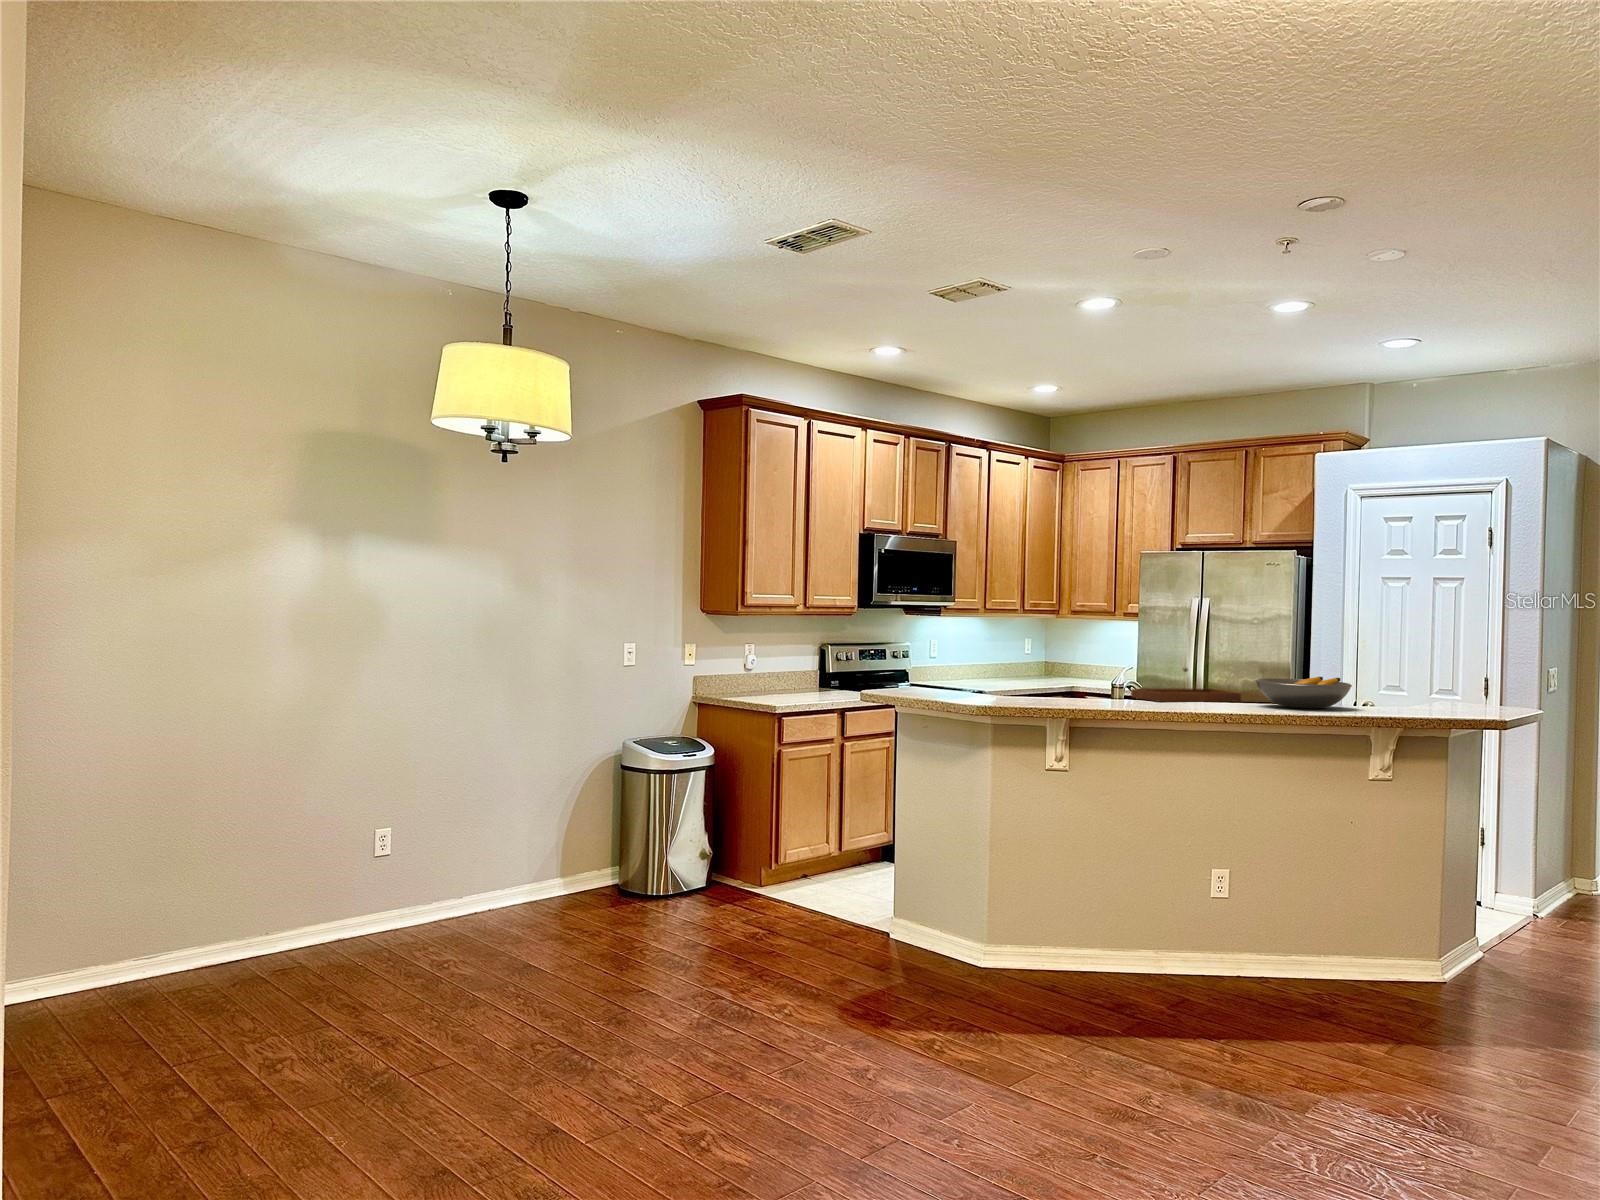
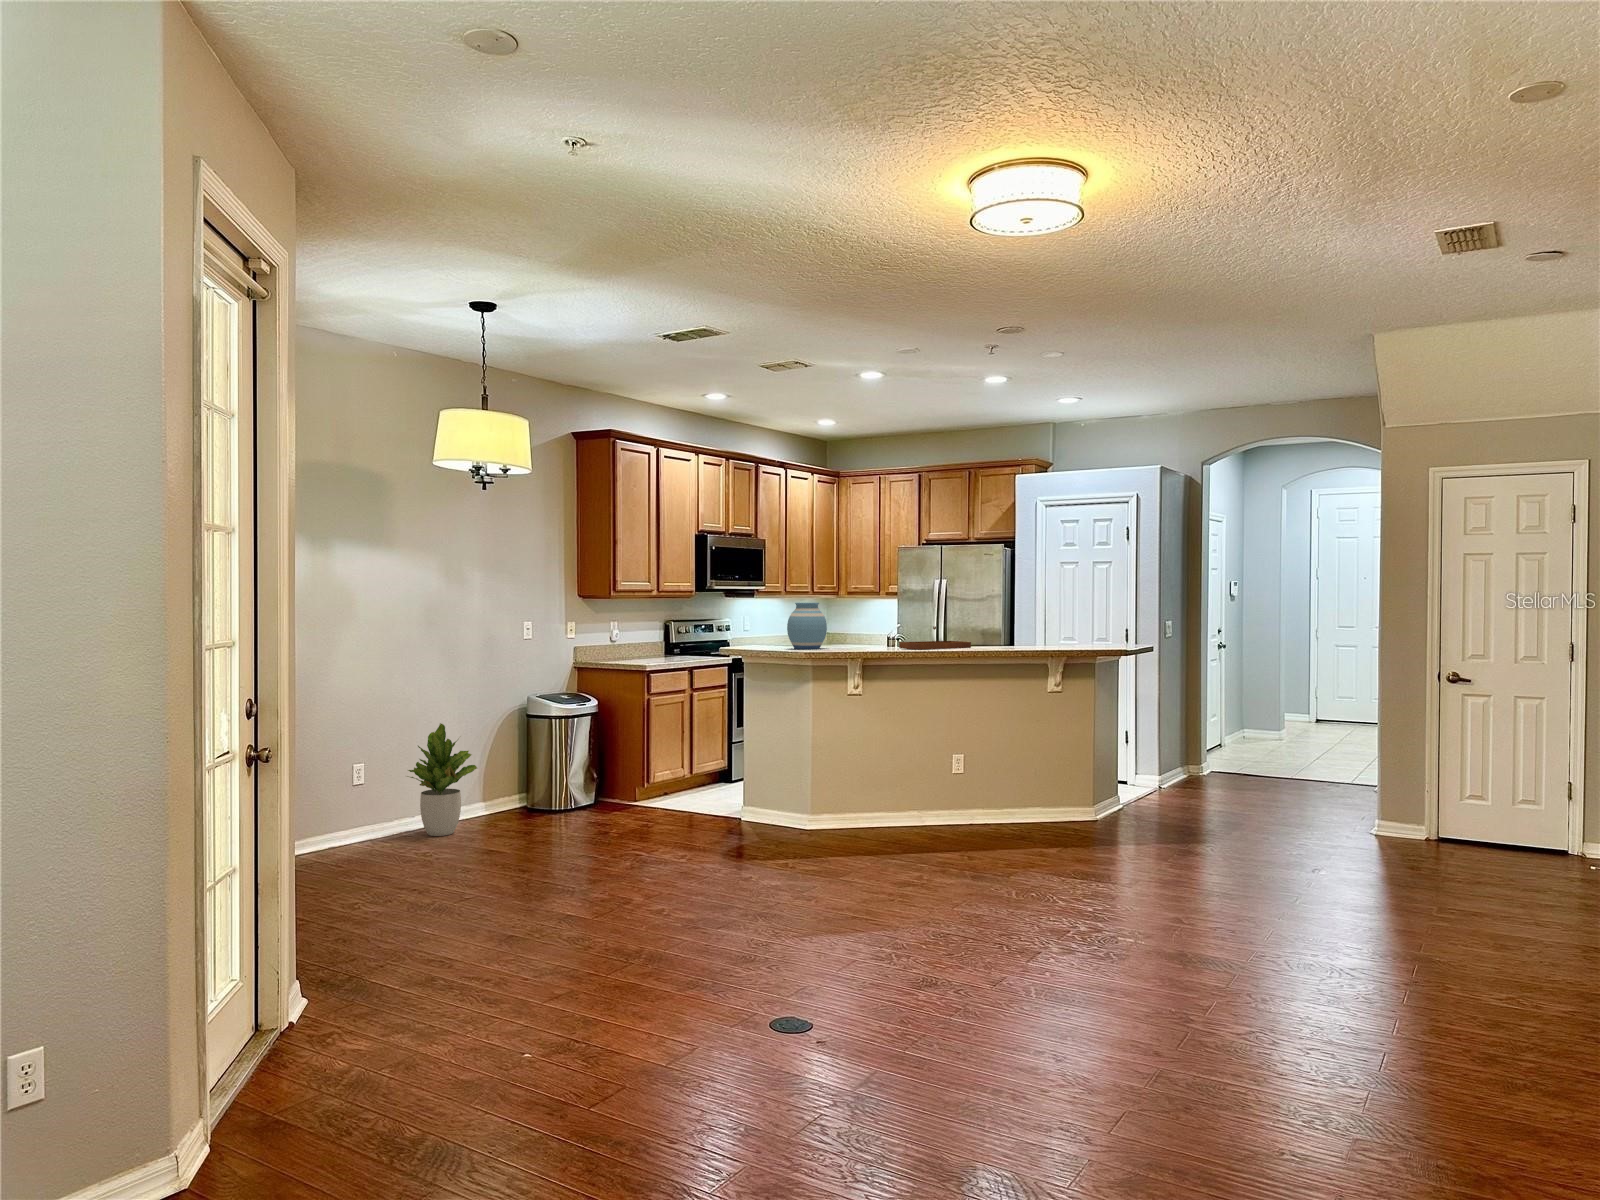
vase: none [972,627,1028,693] -> present [787,603,827,649]
fruit bowl: present [1255,677,1352,709] -> none [979,628,1038,649]
potted plant: none [437,777,532,929] -> present [407,723,477,836]

